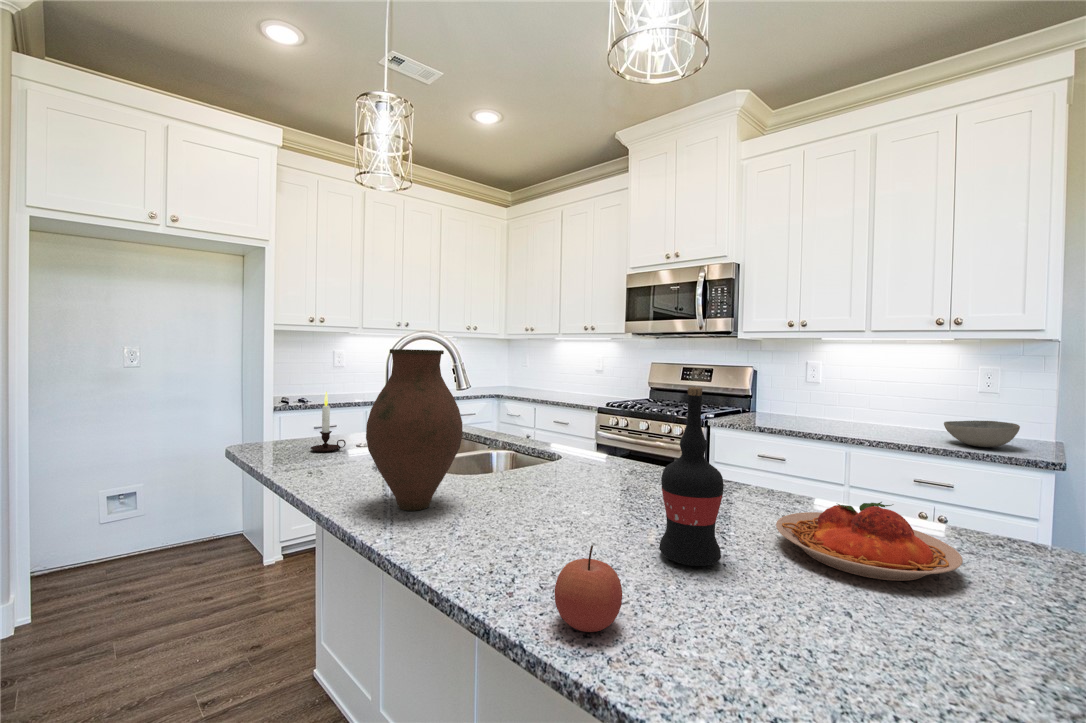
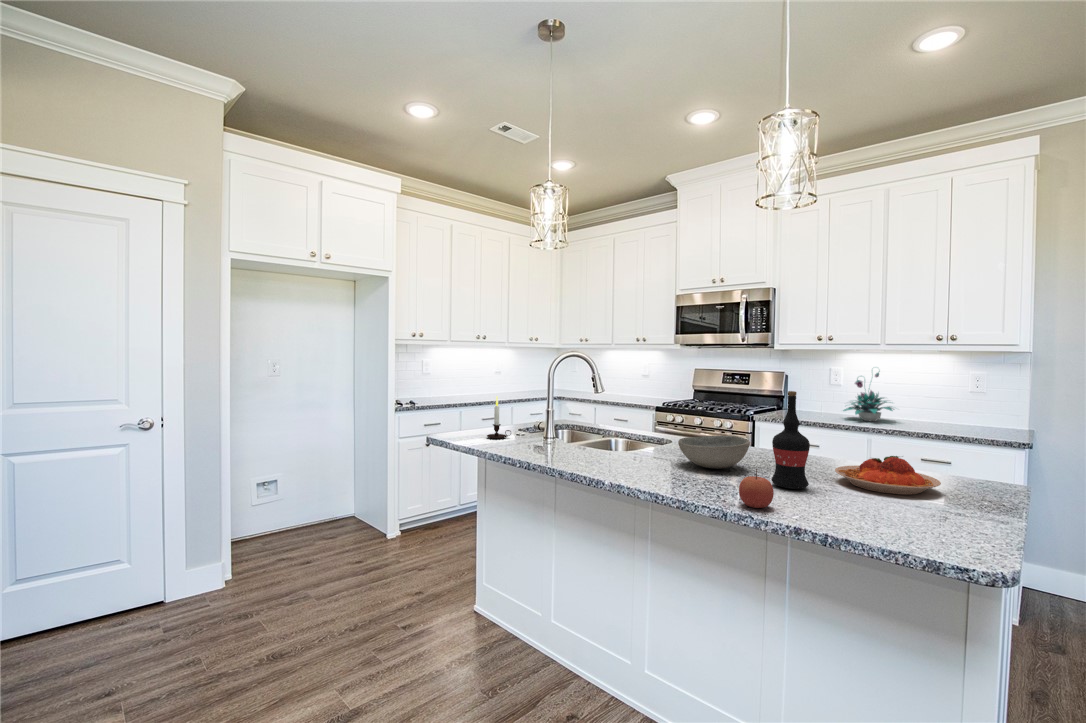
vase: present [366,349,463,511] -> none [578,369,636,468]
plant: none [814,361,889,429] -> present [843,372,893,421]
bowl: present [944,421,1020,447] -> present [678,436,750,469]

